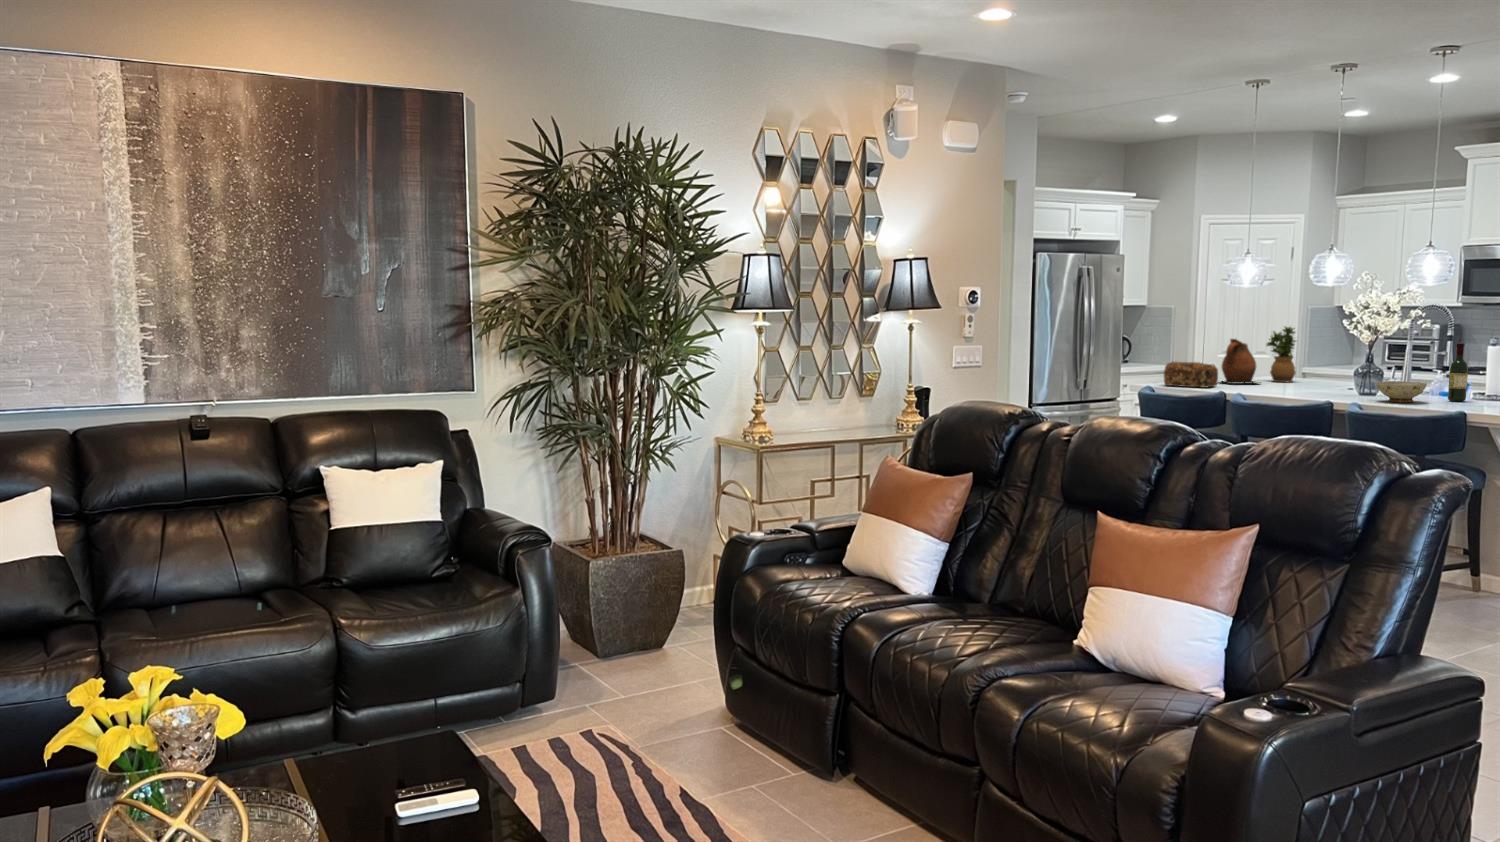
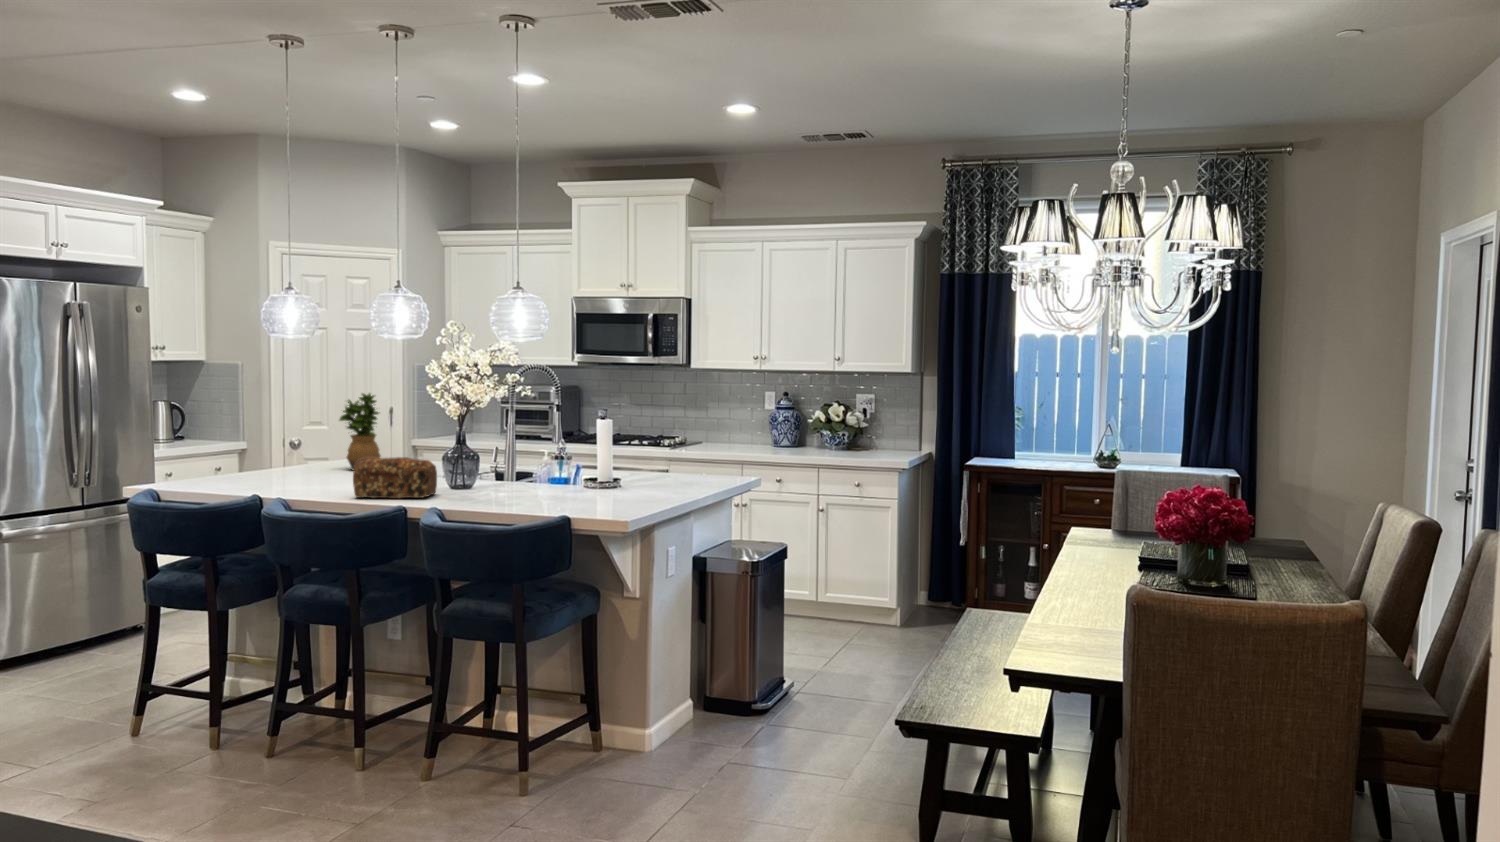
ceramic pitcher: present [1221,339,1258,384] -> none [268,412,331,478]
wine bottle: present [1448,343,1468,402] -> none [553,416,573,494]
bread loaf: present [1164,362,1218,388] -> present [353,457,437,498]
ceramic bowl: present [1376,381,1427,403] -> none [464,470,526,502]

